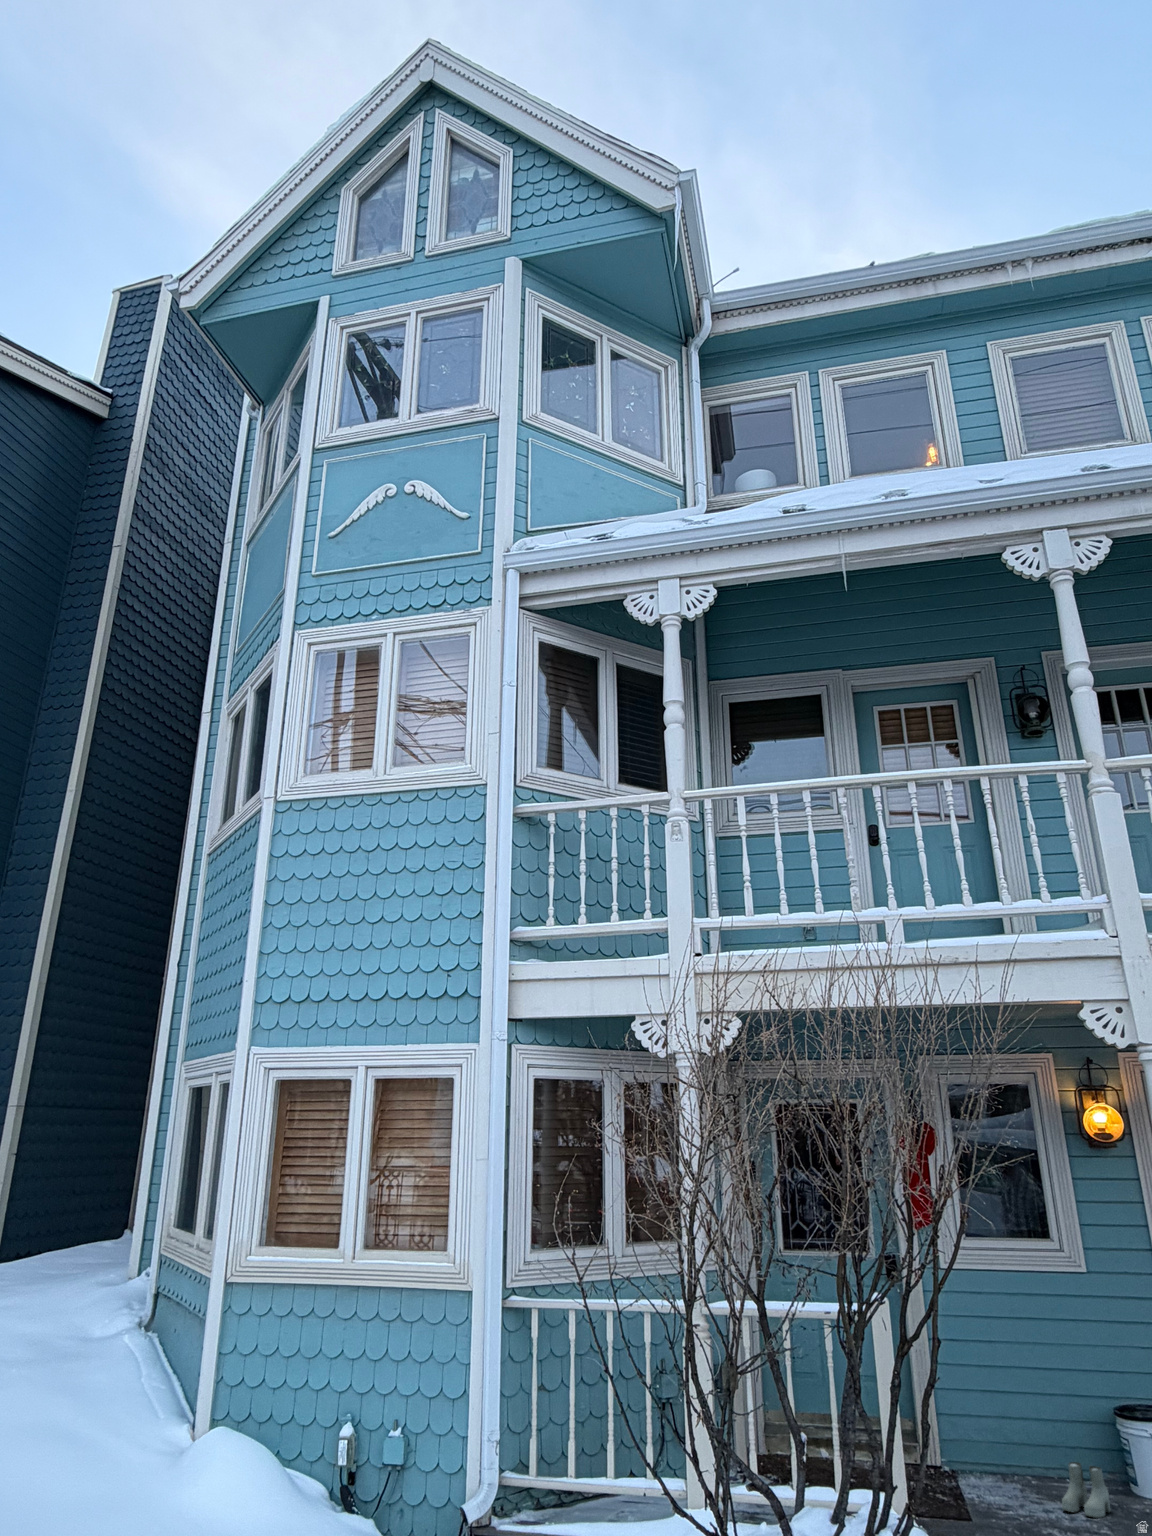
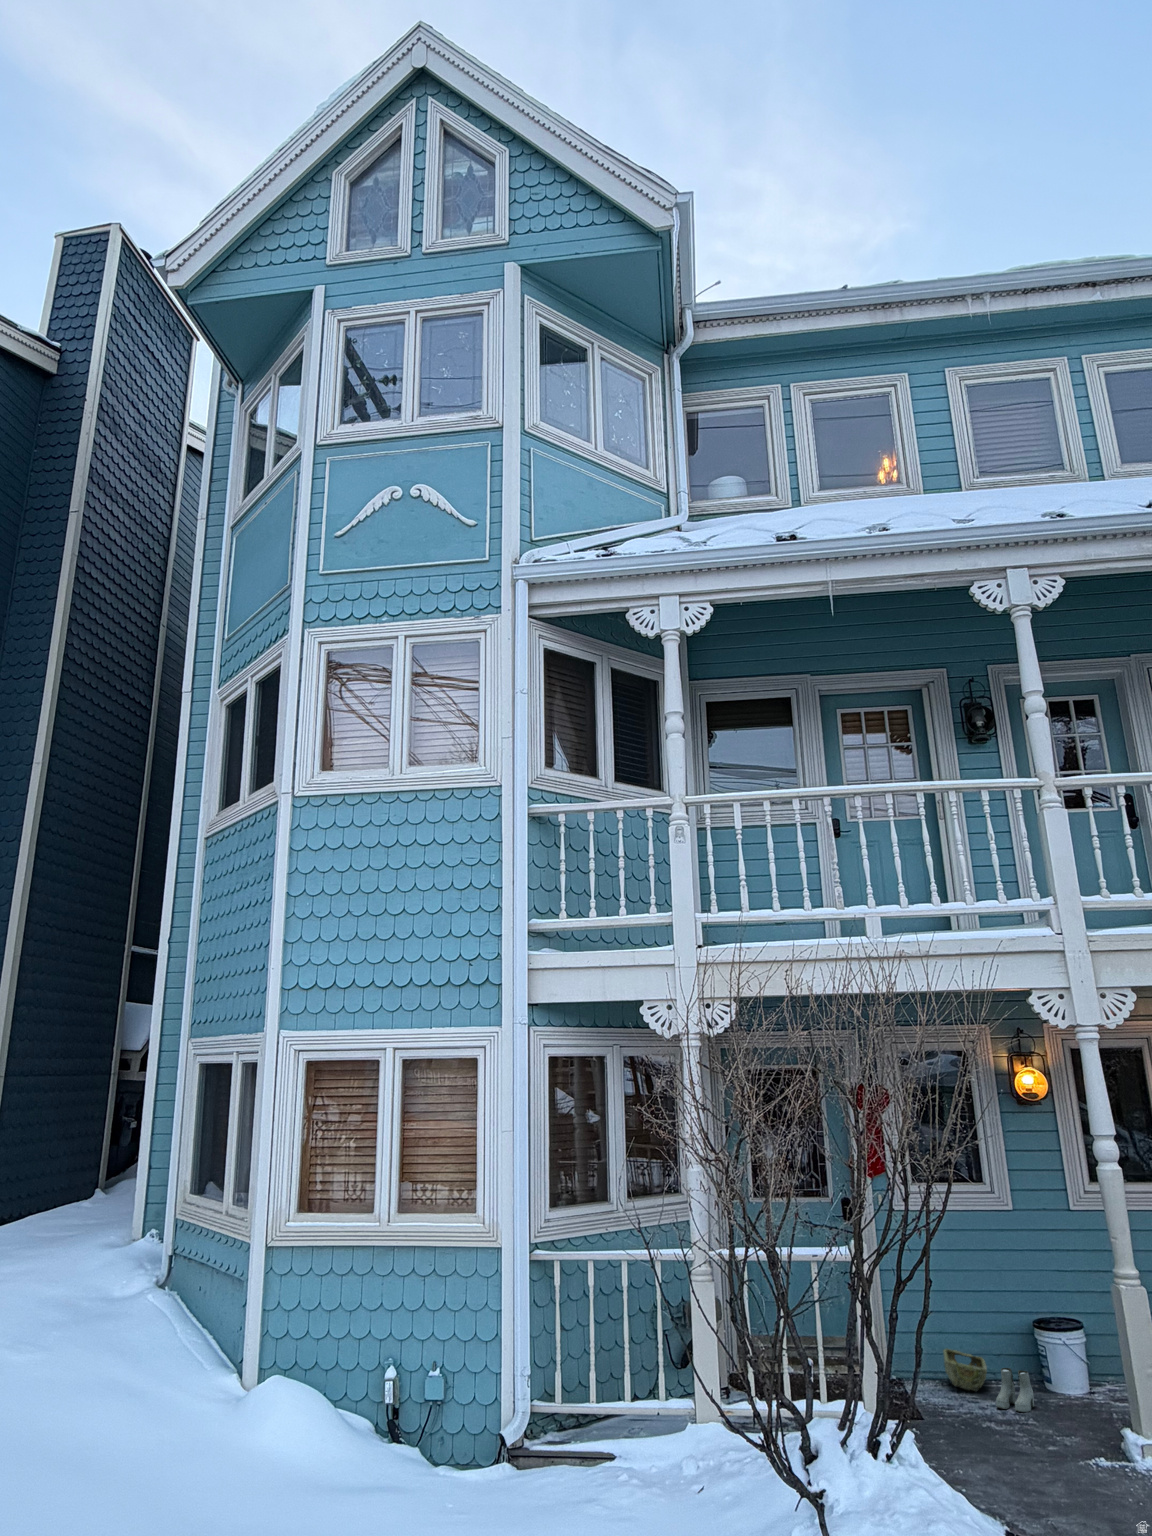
woven basket: none [1005,1437,1057,1490] -> present [944,1349,987,1391]

